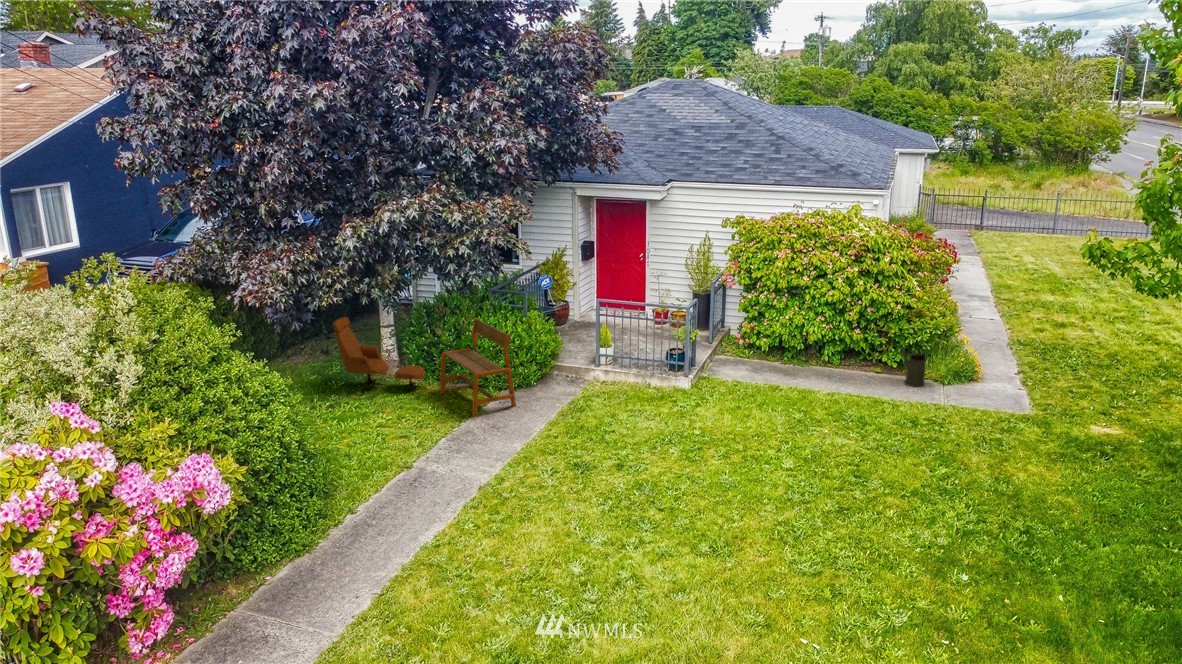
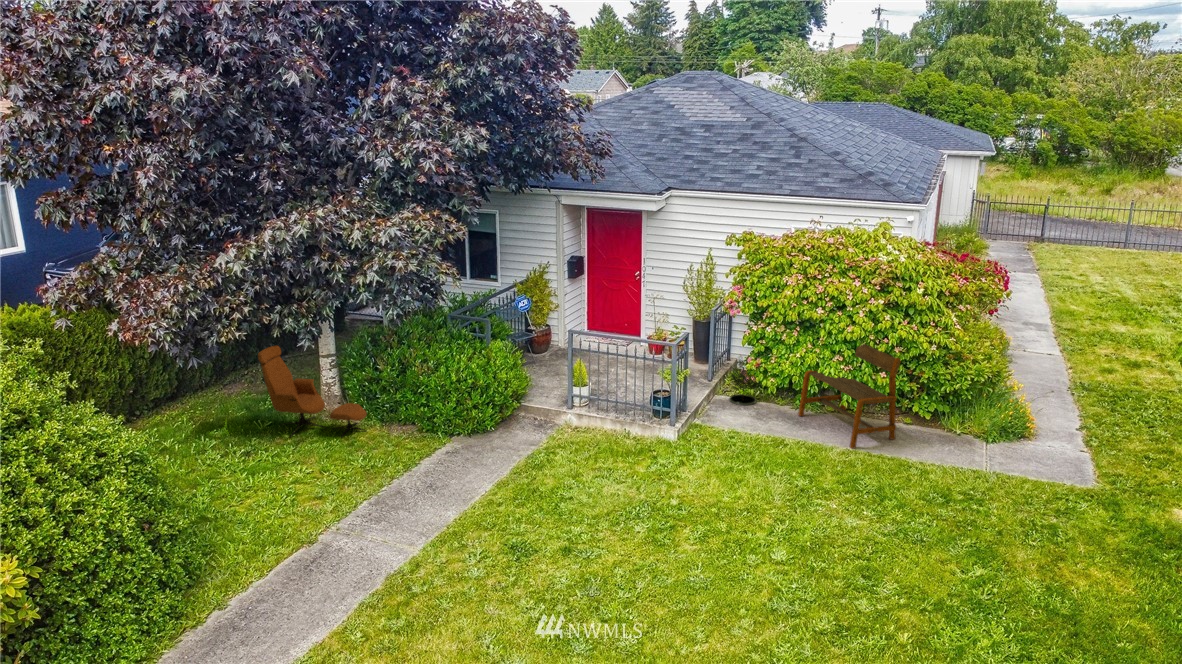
bench: present [440,318,516,418] -> present [798,344,901,449]
potted tree: none [728,319,754,362] -> present [729,359,759,405]
watering can: present [901,345,926,387] -> none [936,393,965,446]

